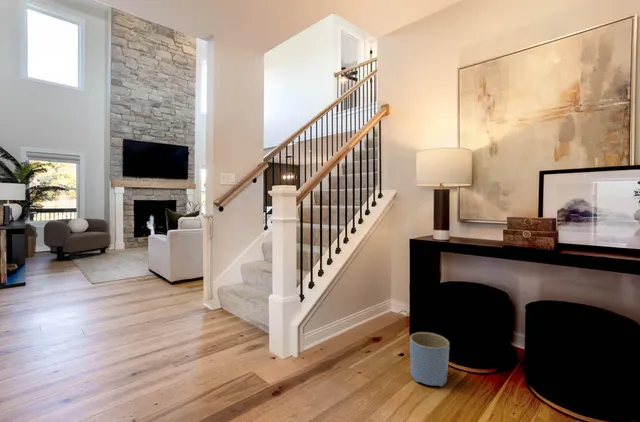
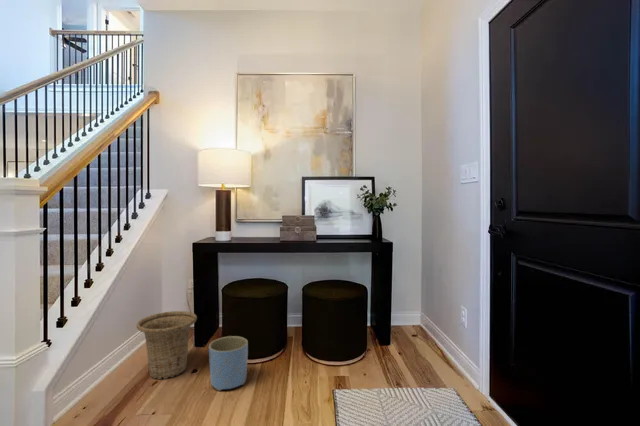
basket: none [358,296,407,354] -> present [137,311,197,379]

